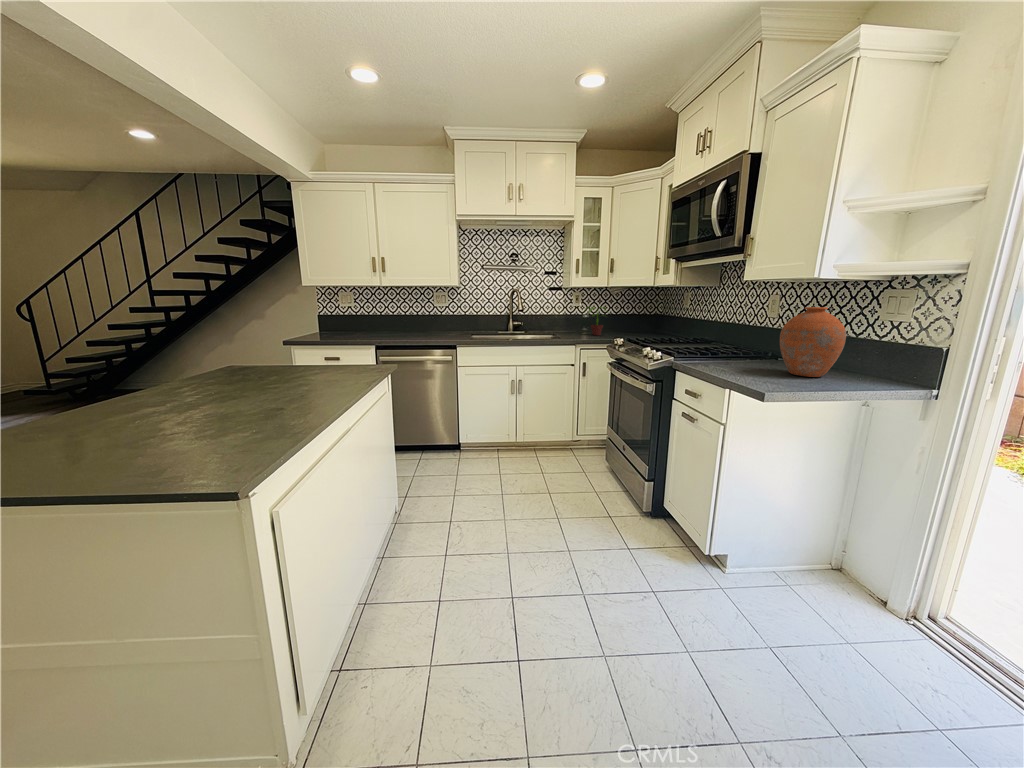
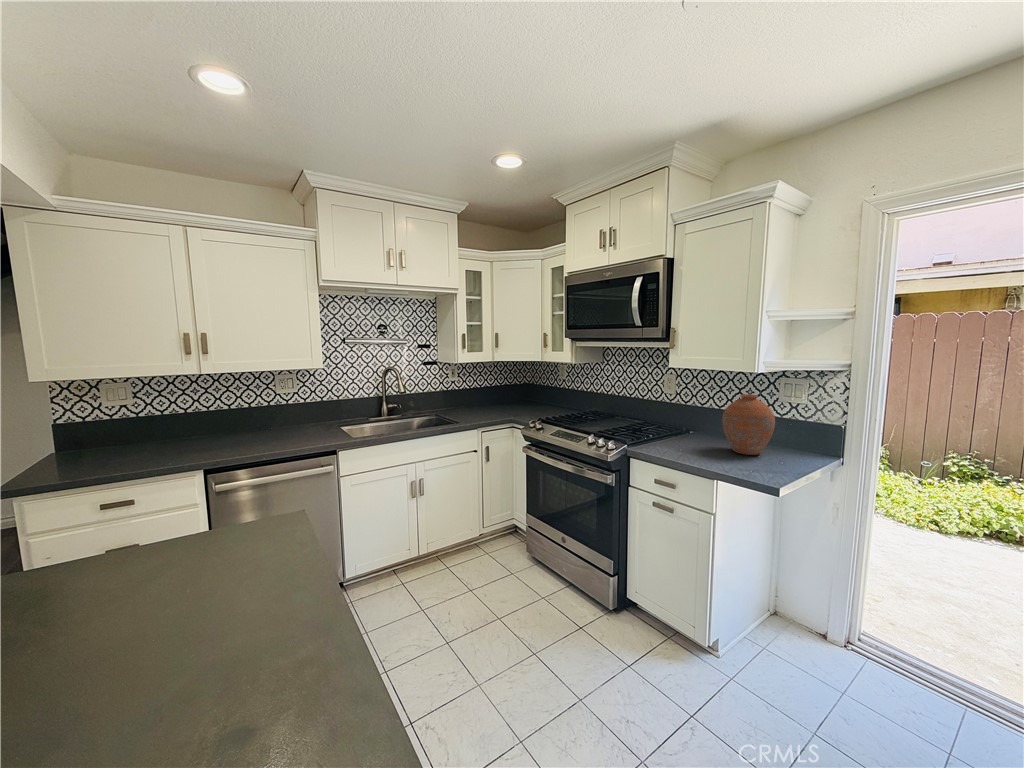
potted plant: present [586,307,606,335] -> none [472,382,502,414]

